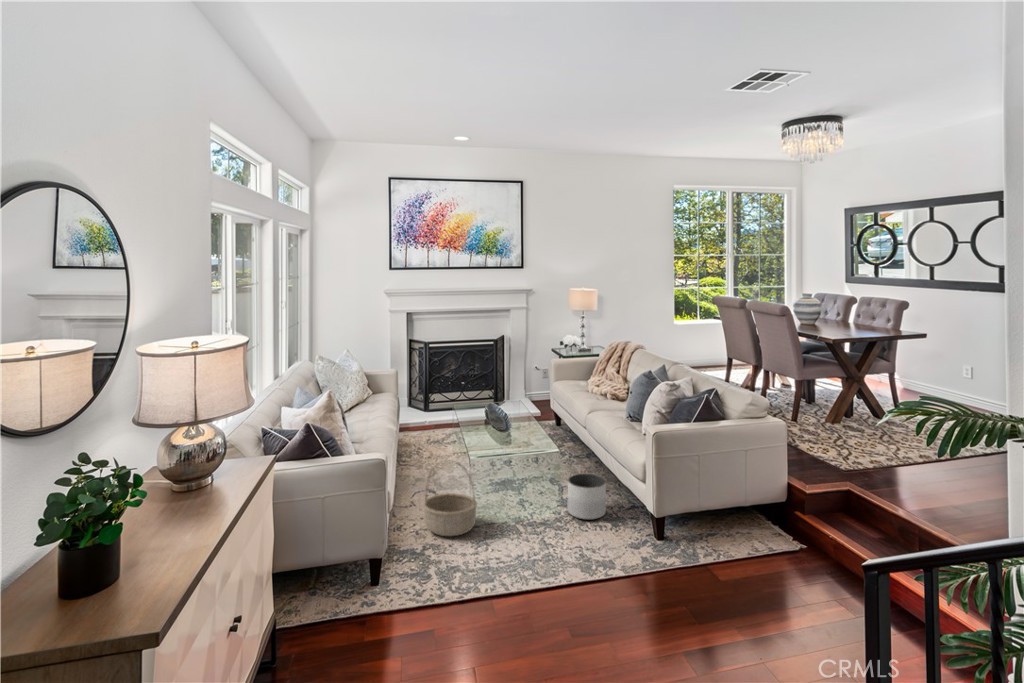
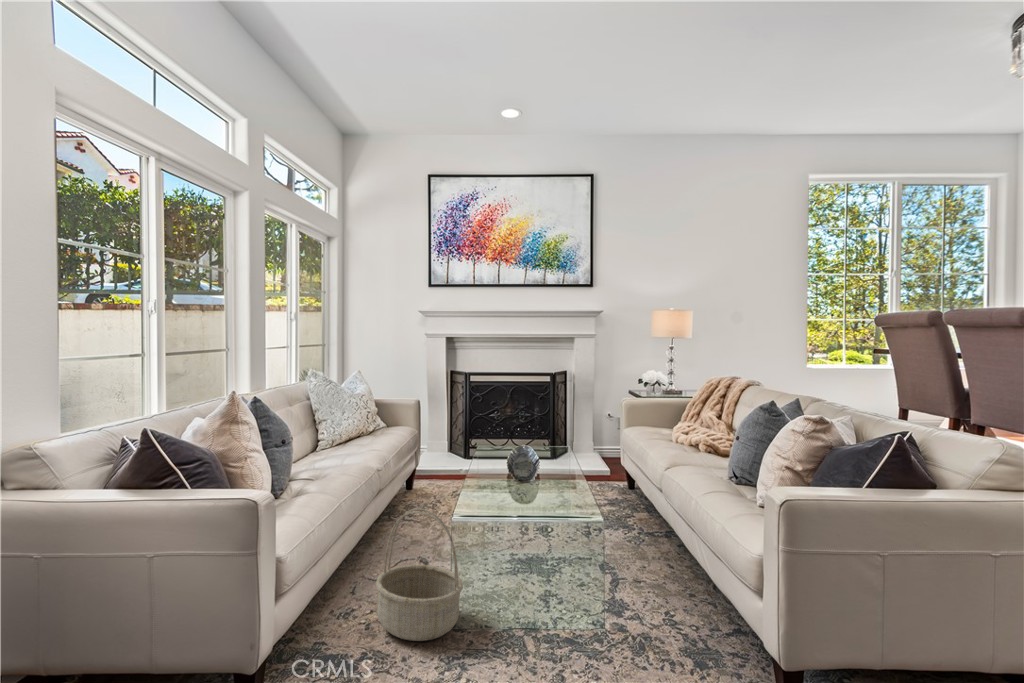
planter: present [567,474,606,520] -> none [618,561,687,648]

